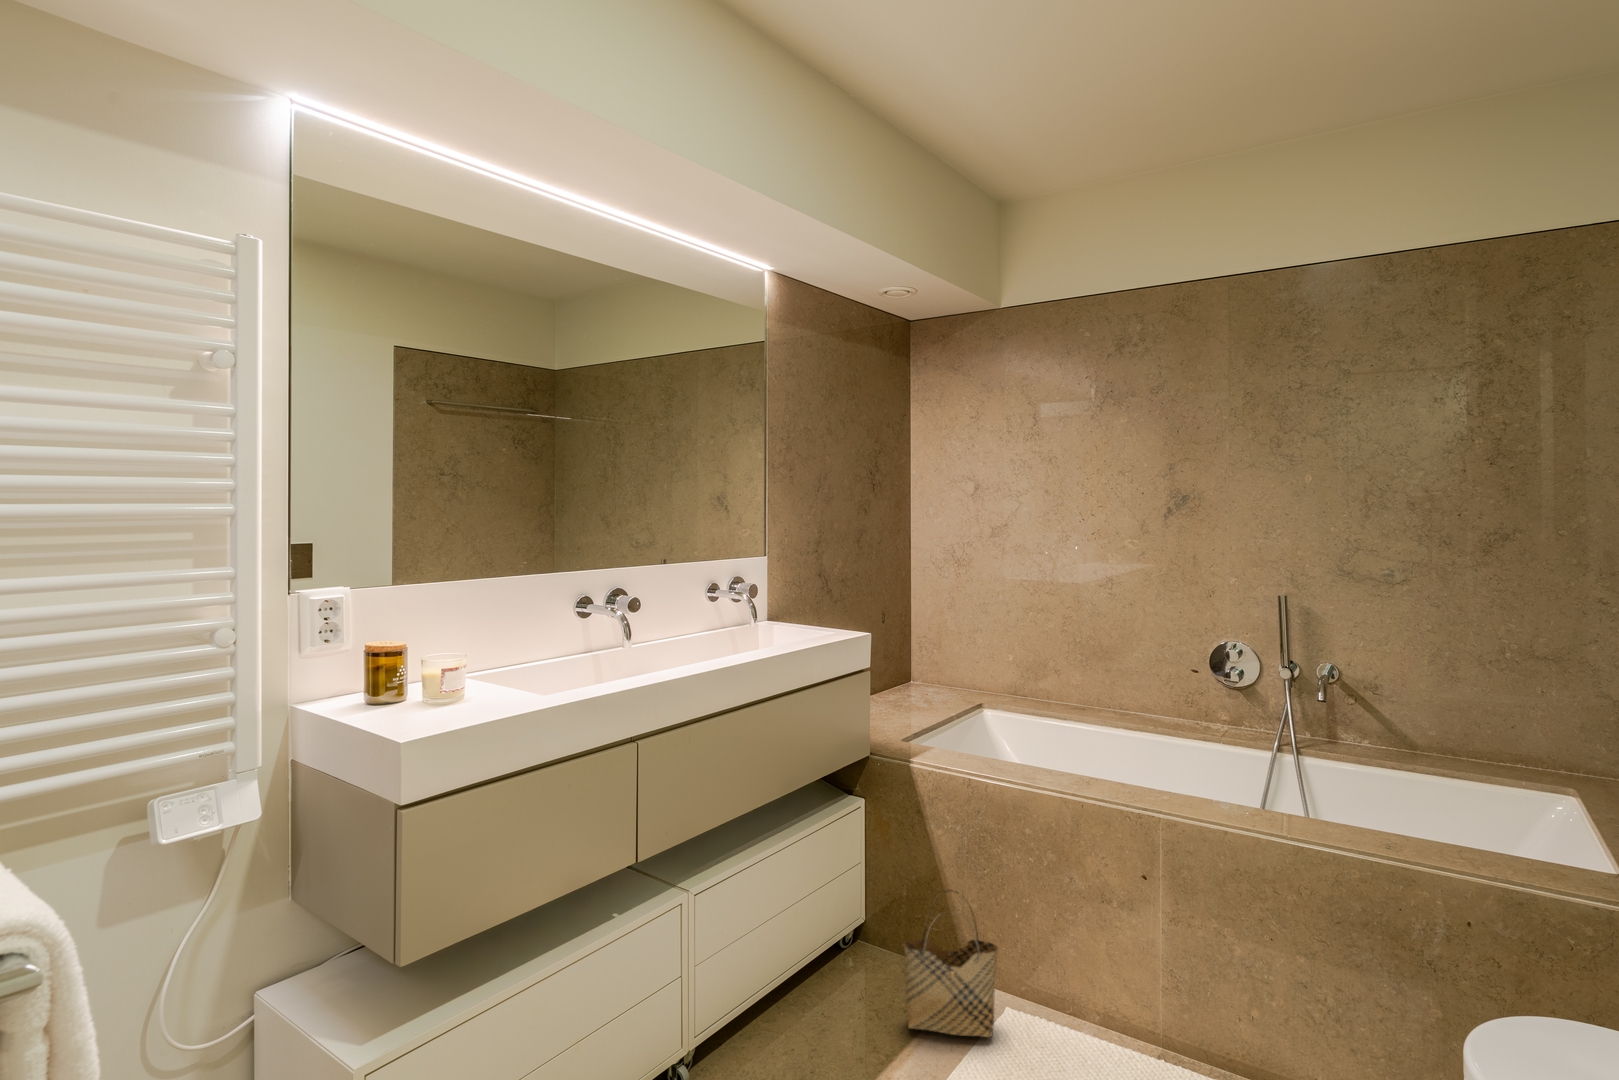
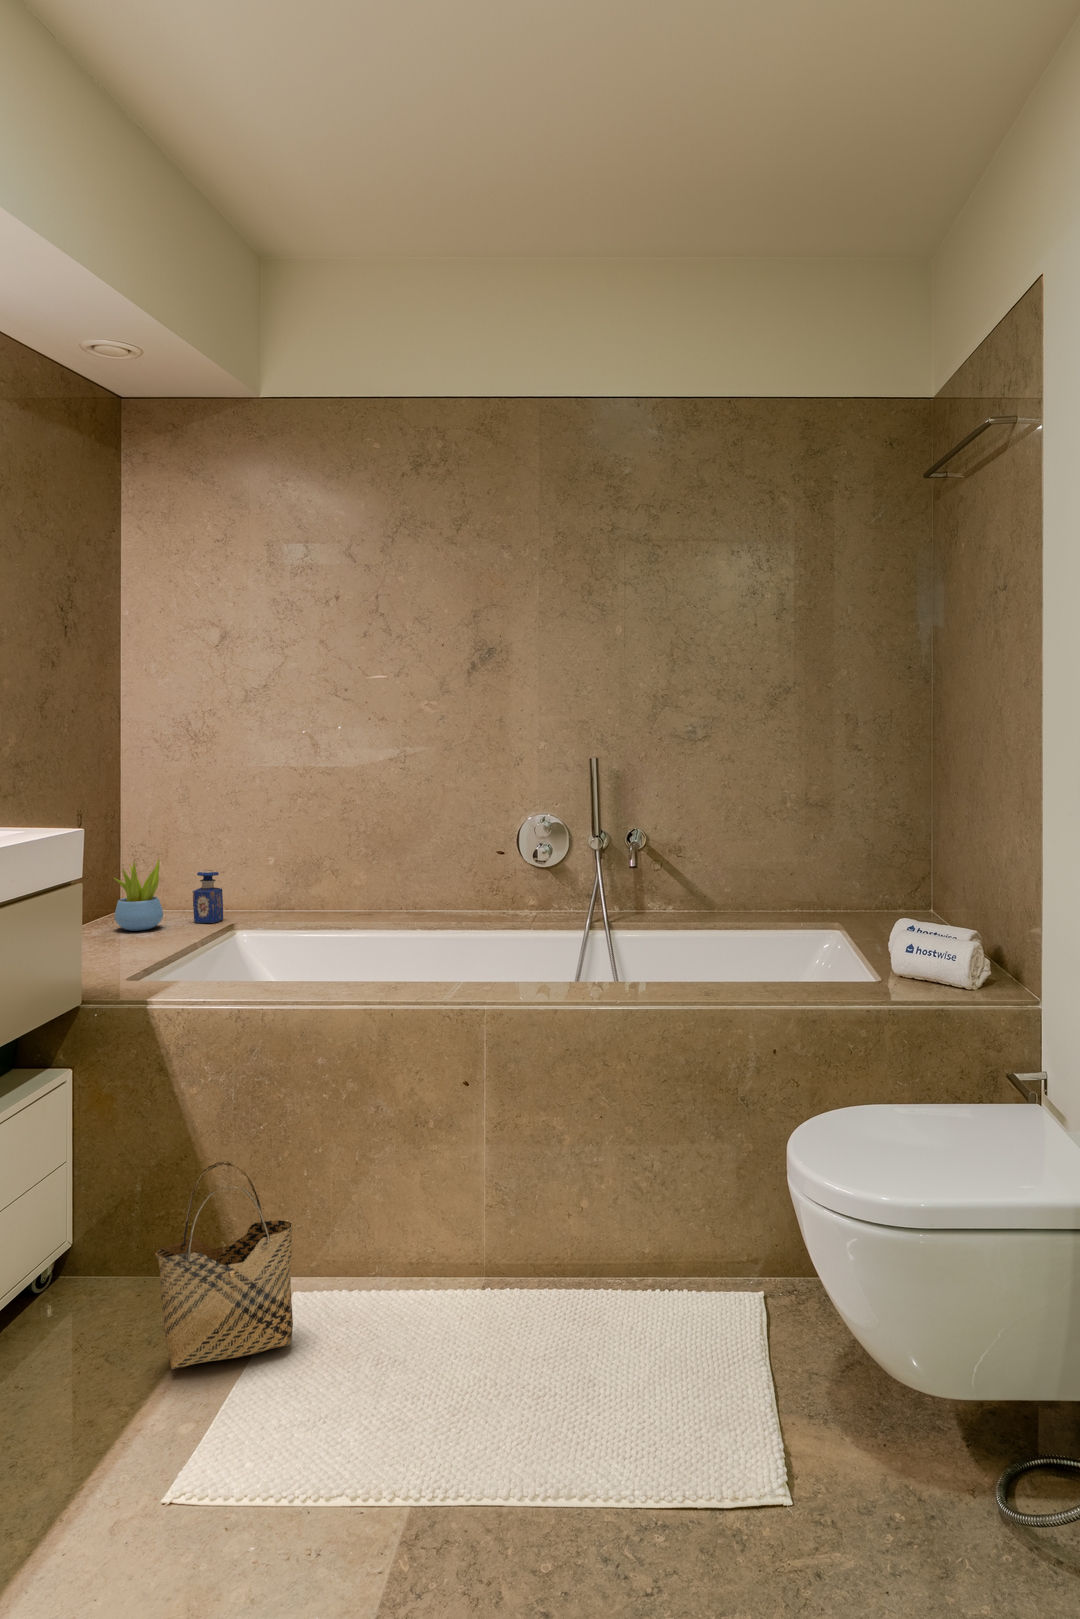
succulent plant: none [902,649,934,699] -> present [114,859,163,931]
perfume bottle: none [955,660,976,699] -> present [193,870,223,923]

